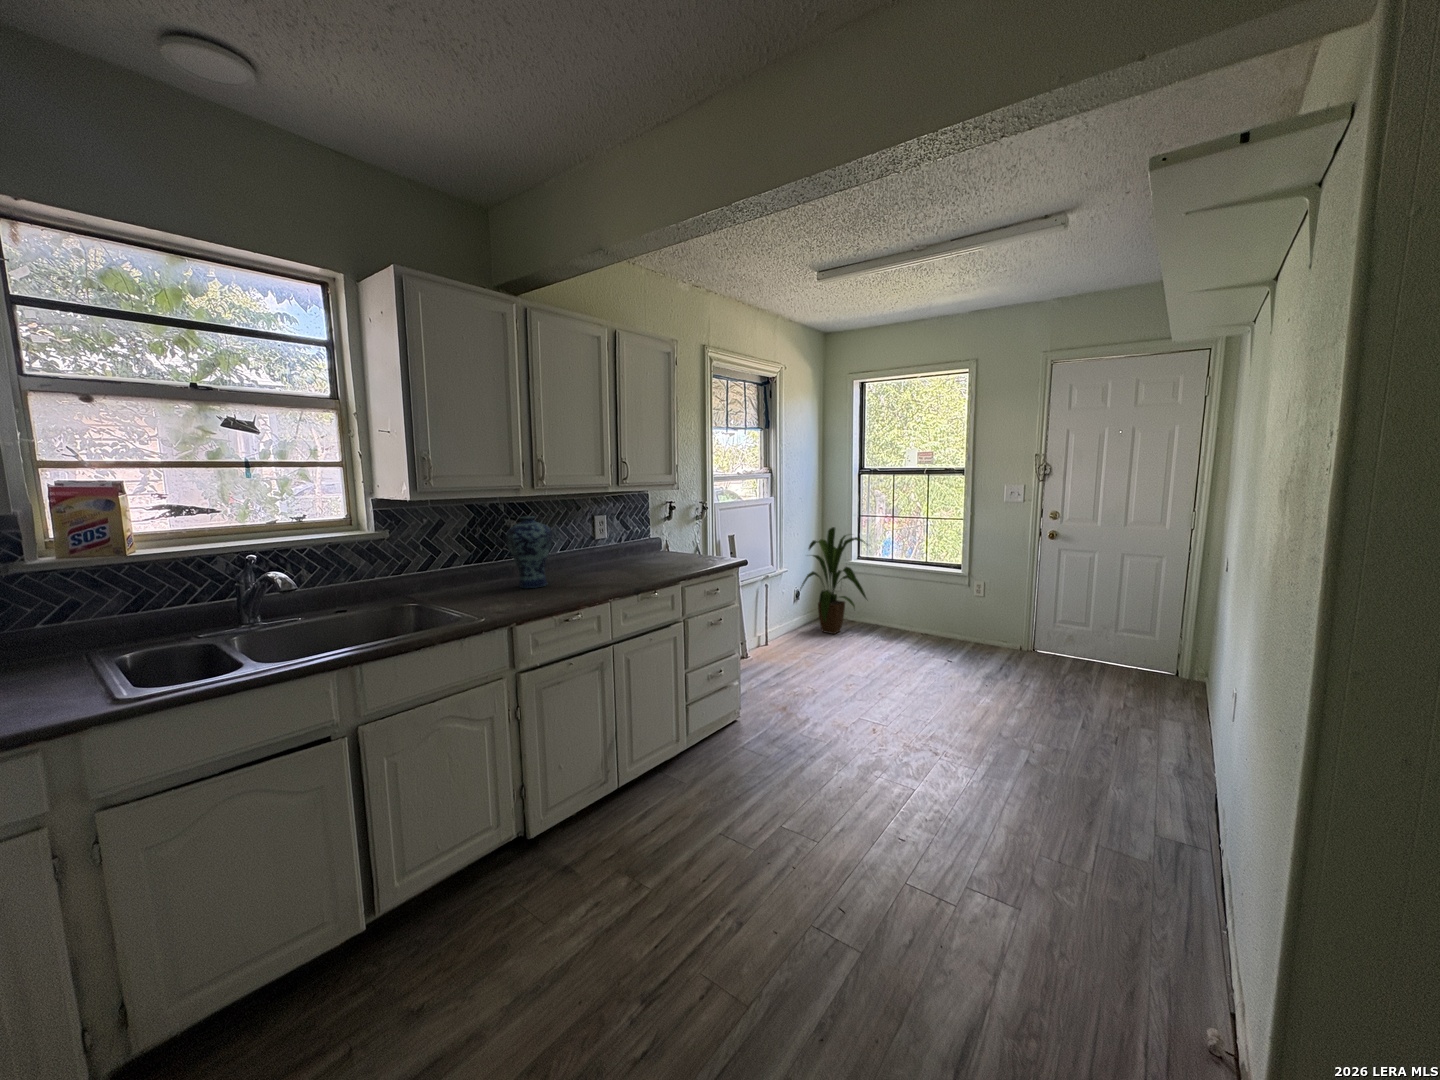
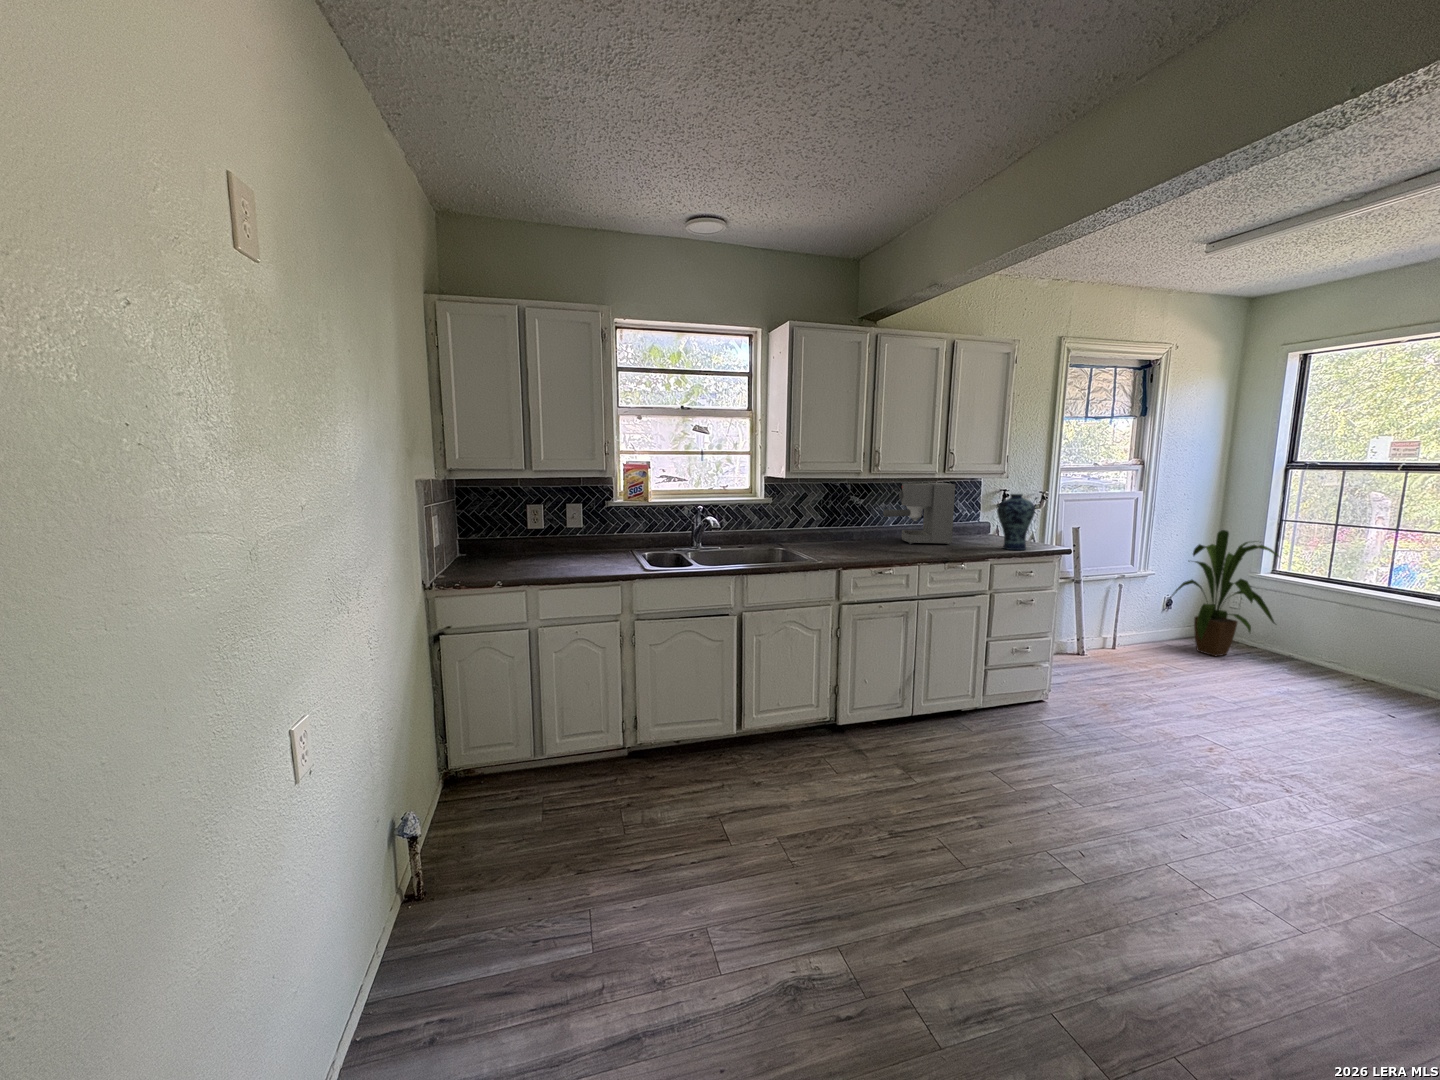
coffee maker: none [551,497,634,573] -> present [883,483,955,545]
vase: present [506,516,552,588] -> present [997,494,1035,550]

